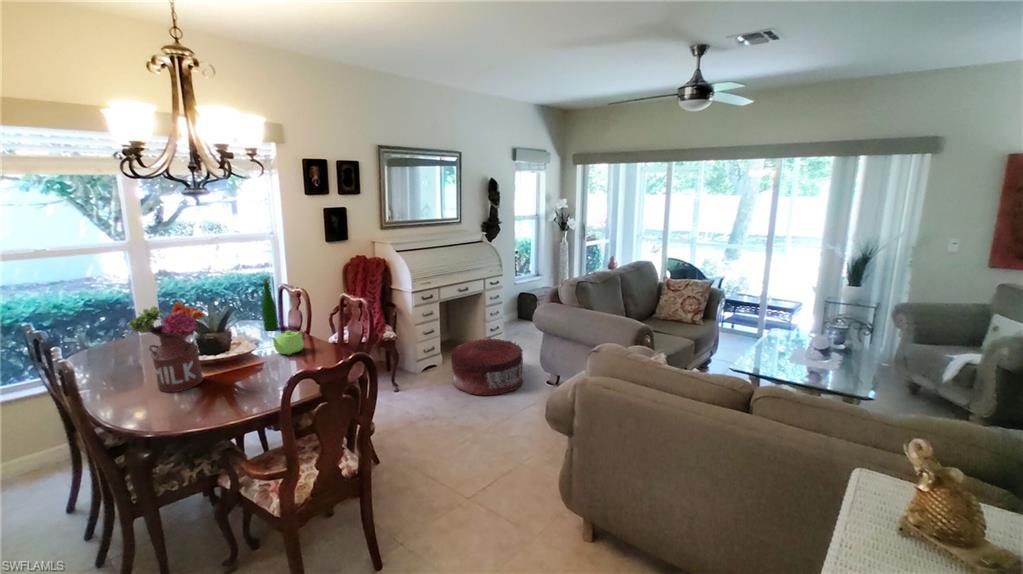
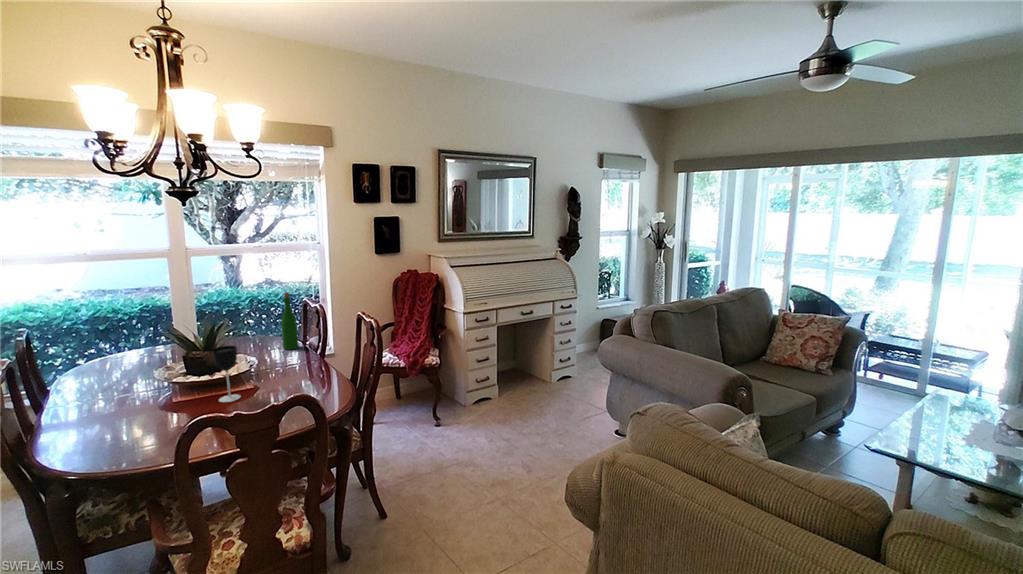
flower arrangement: present [128,302,205,392] -> none [88,317,178,419]
wine glass: none [235,324,260,373] -> present [212,346,241,402]
teapot: present [272,331,304,355] -> none [261,354,305,383]
pouf: present [451,338,524,396] -> none [501,370,587,442]

